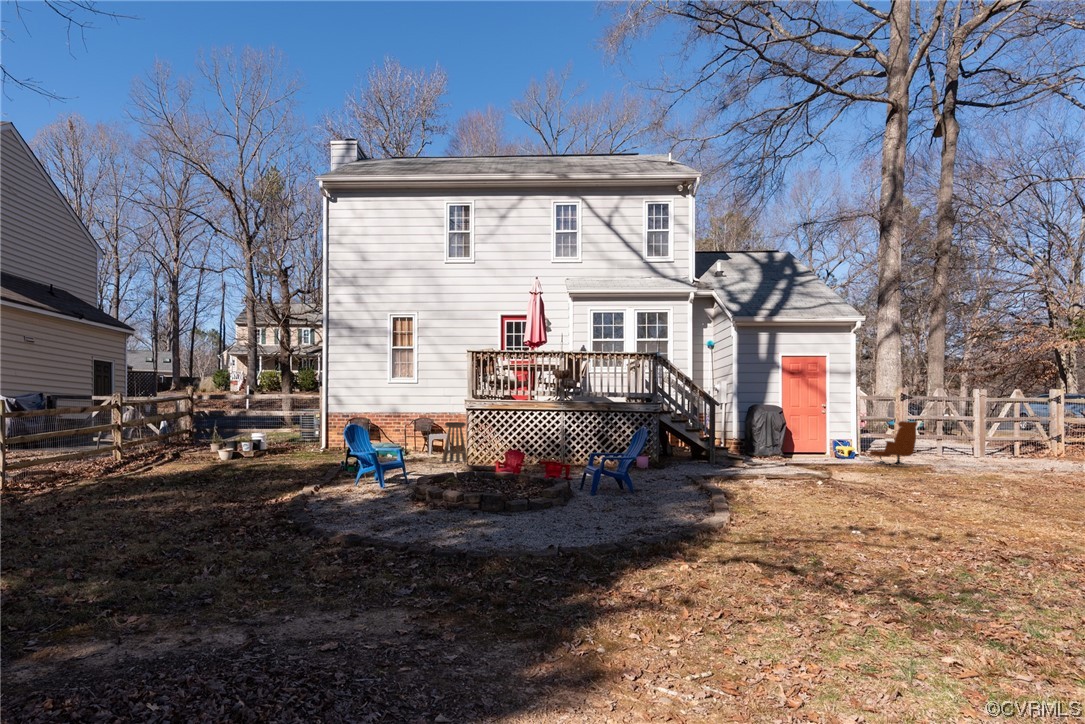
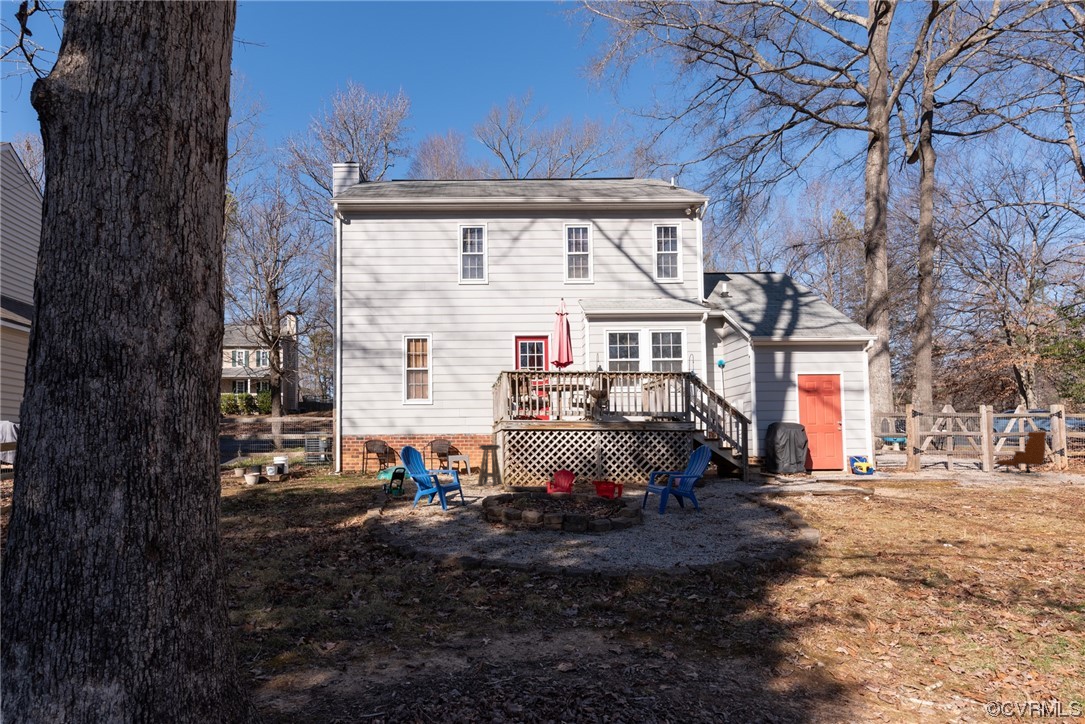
lounge chair: present [870,421,917,467] -> present [997,432,1046,474]

